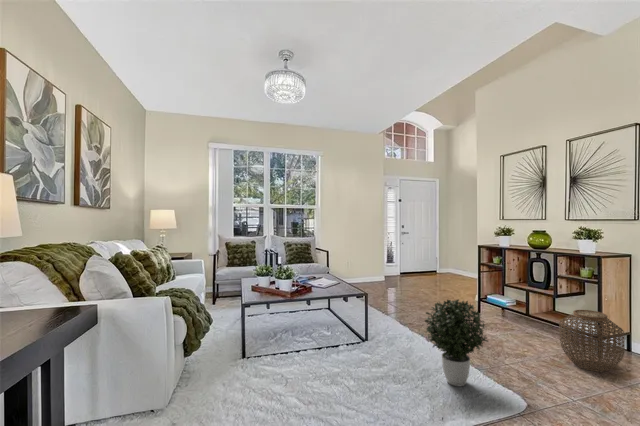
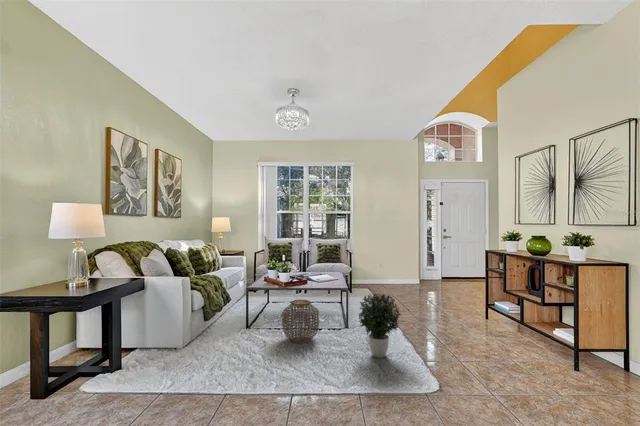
woven basket: present [559,310,625,372] -> present [282,300,319,343]

